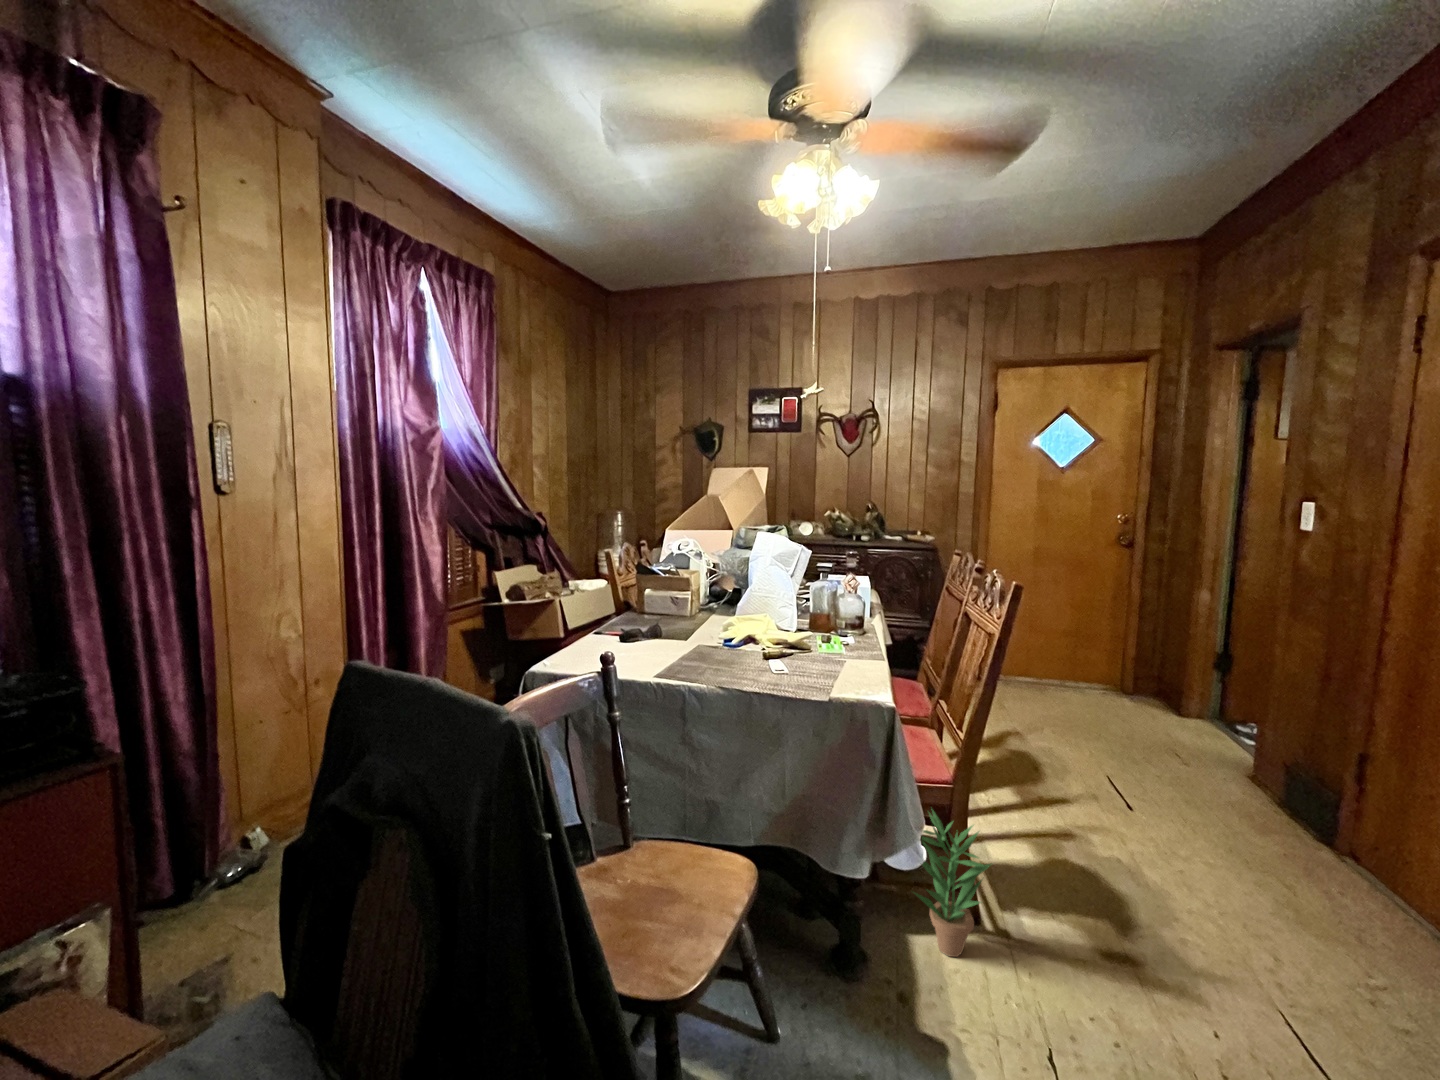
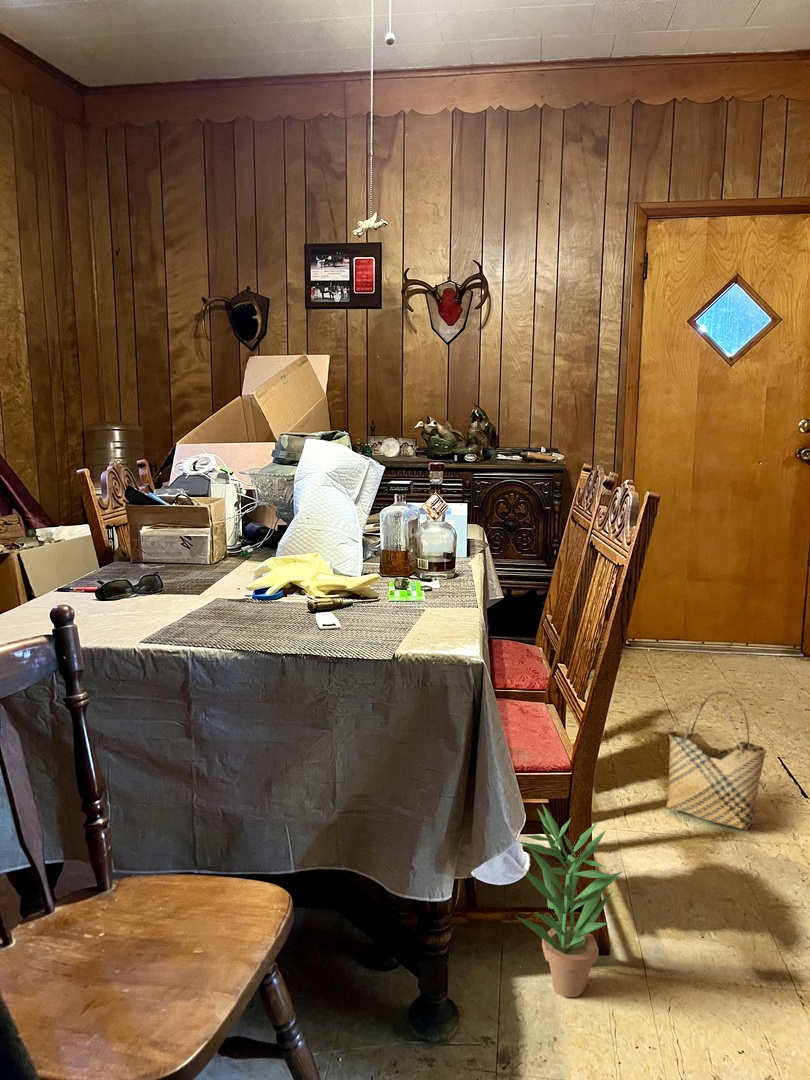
woven basket: none [1021,725,1102,835] -> present [667,691,766,830]

